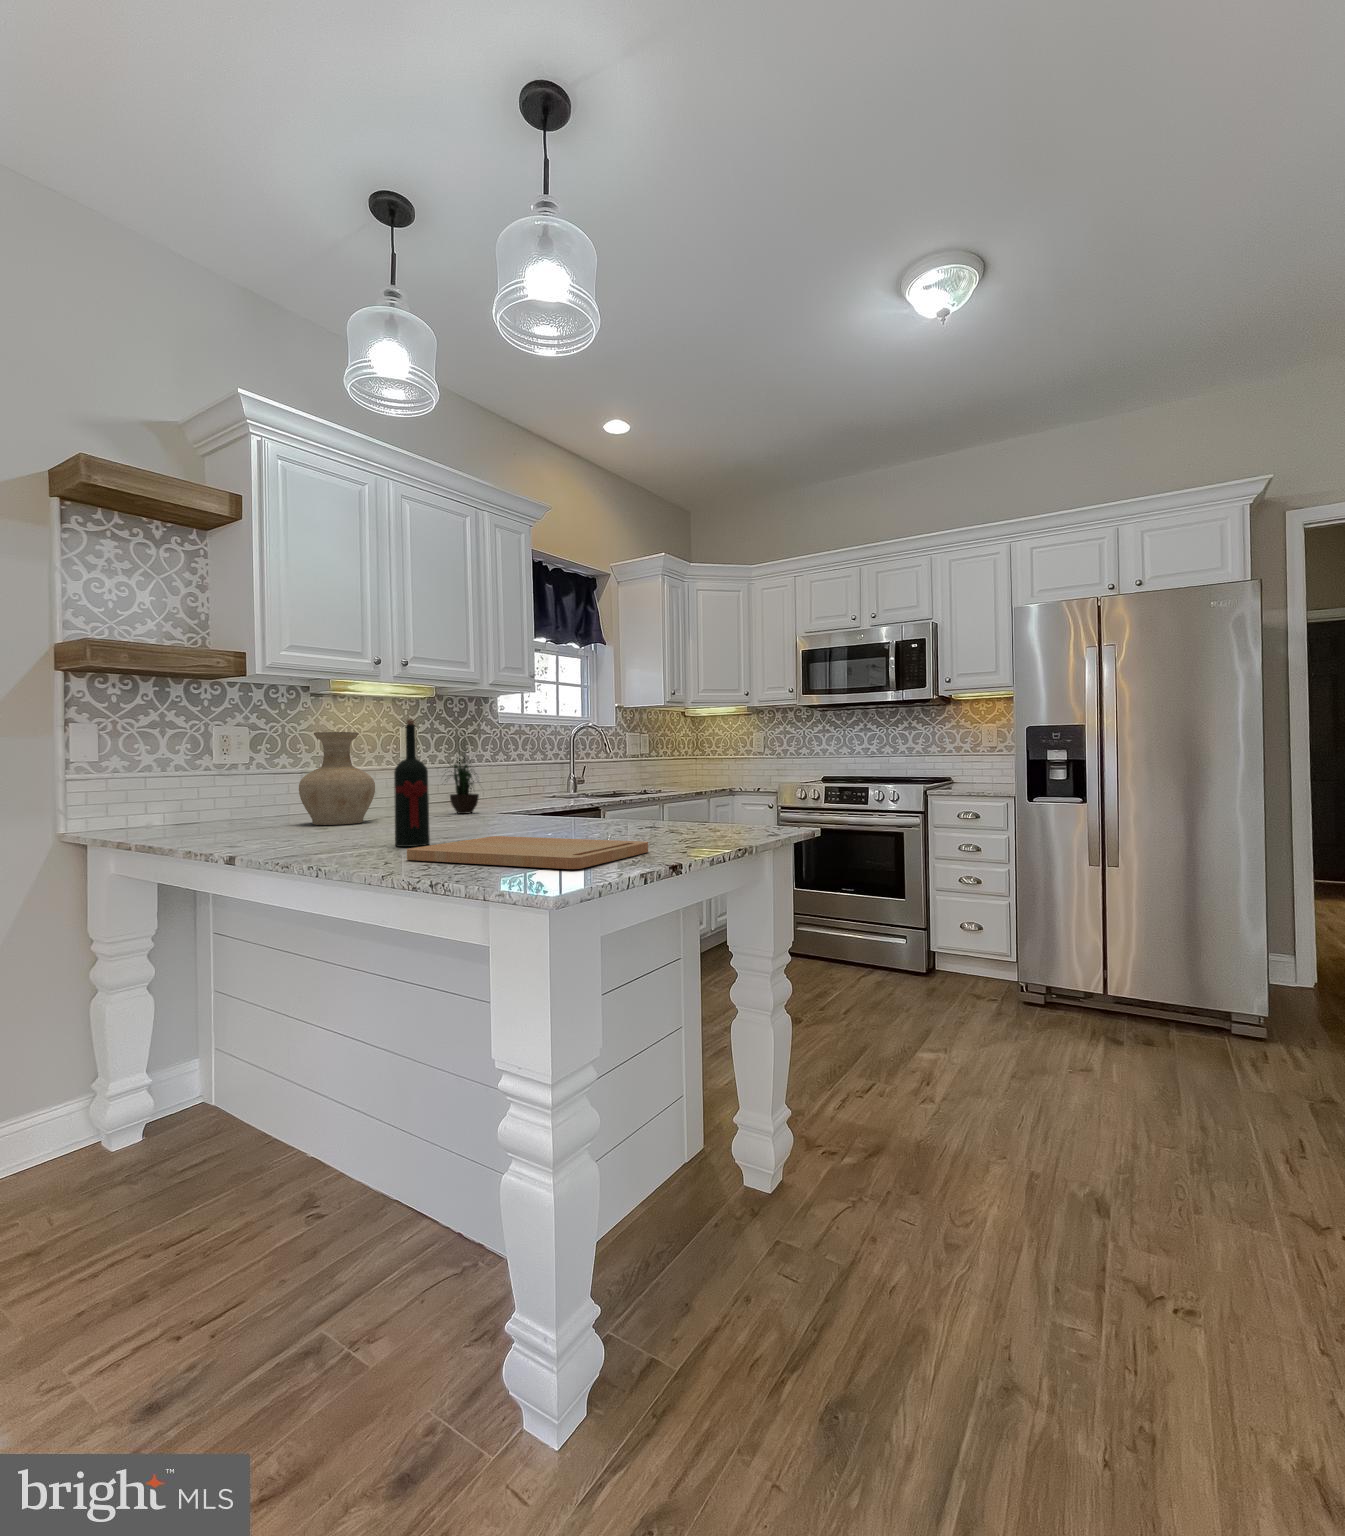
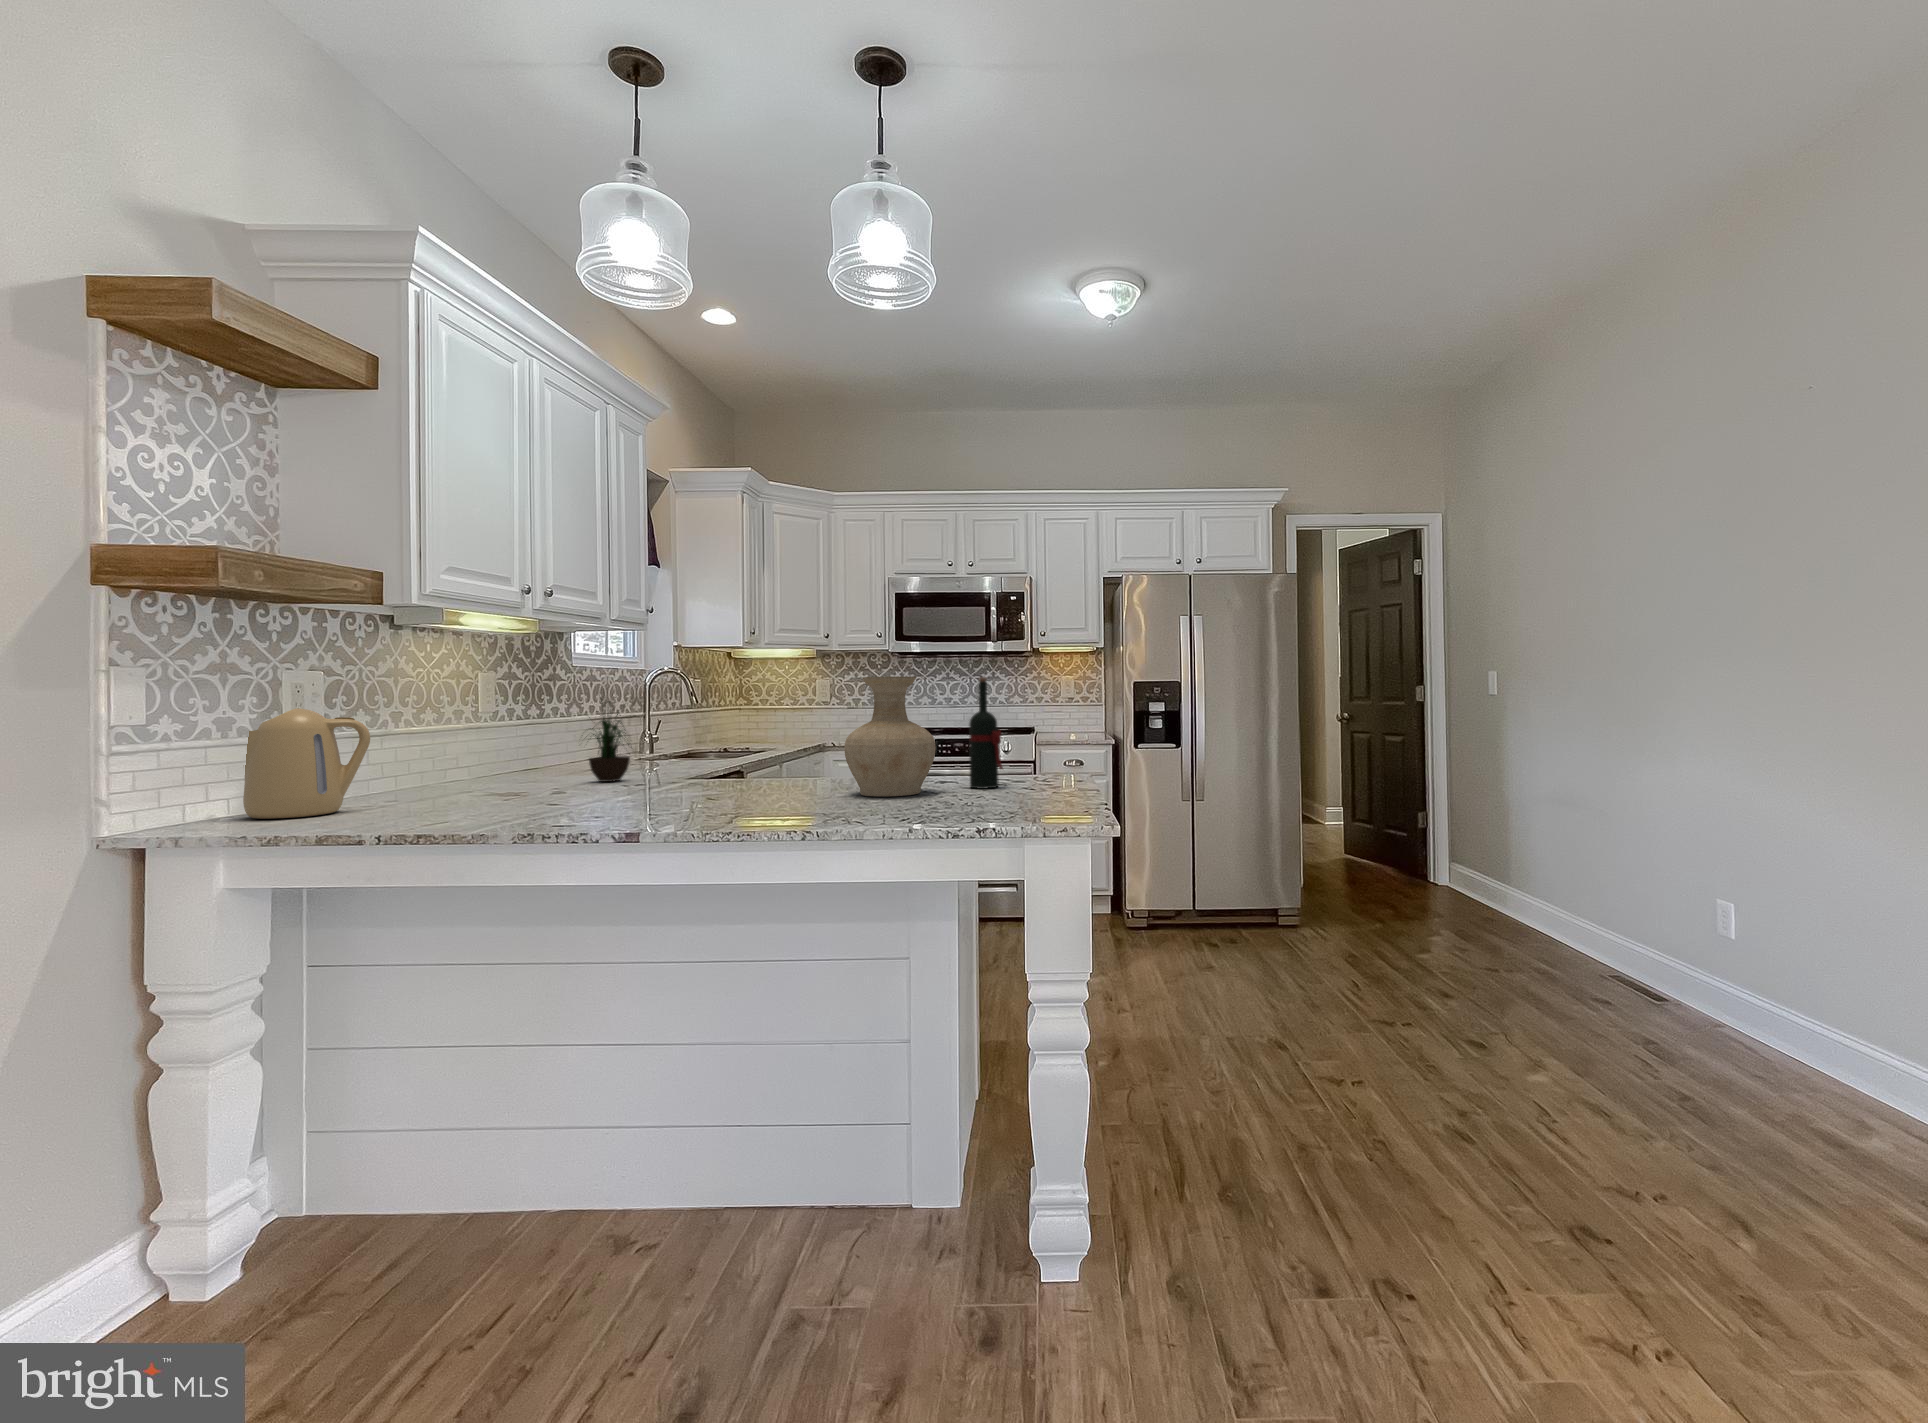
wine bottle: present [394,720,430,847] -> present [969,677,1003,789]
vase: present [299,732,375,825] -> present [844,676,936,797]
kettle: none [183,753,261,827] -> present [243,708,370,819]
cutting board: present [407,836,648,869] -> none [837,795,1052,828]

